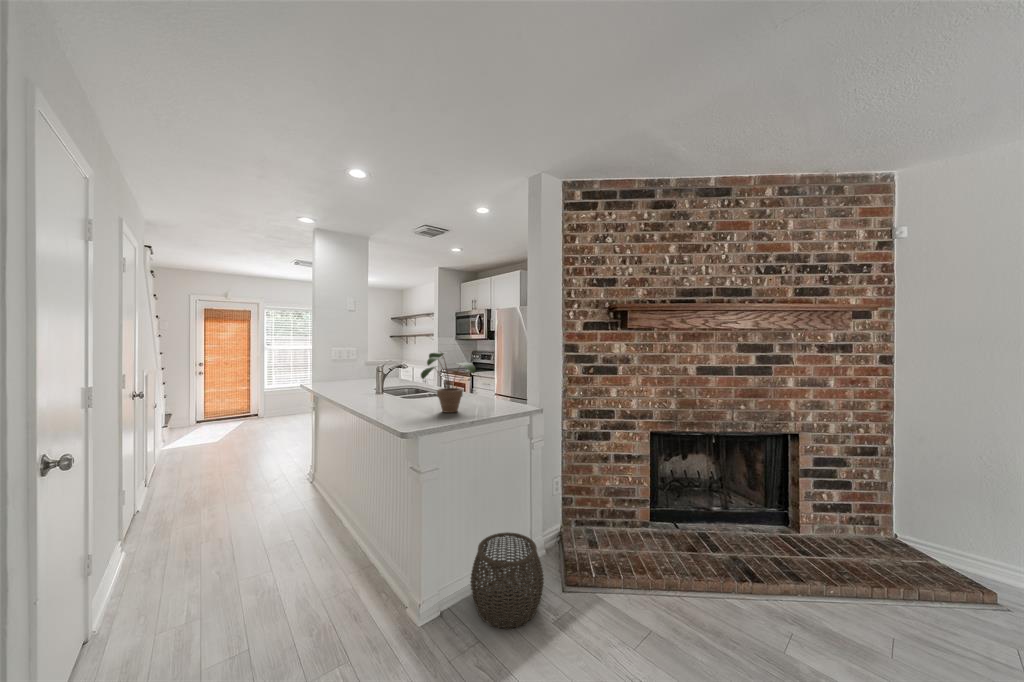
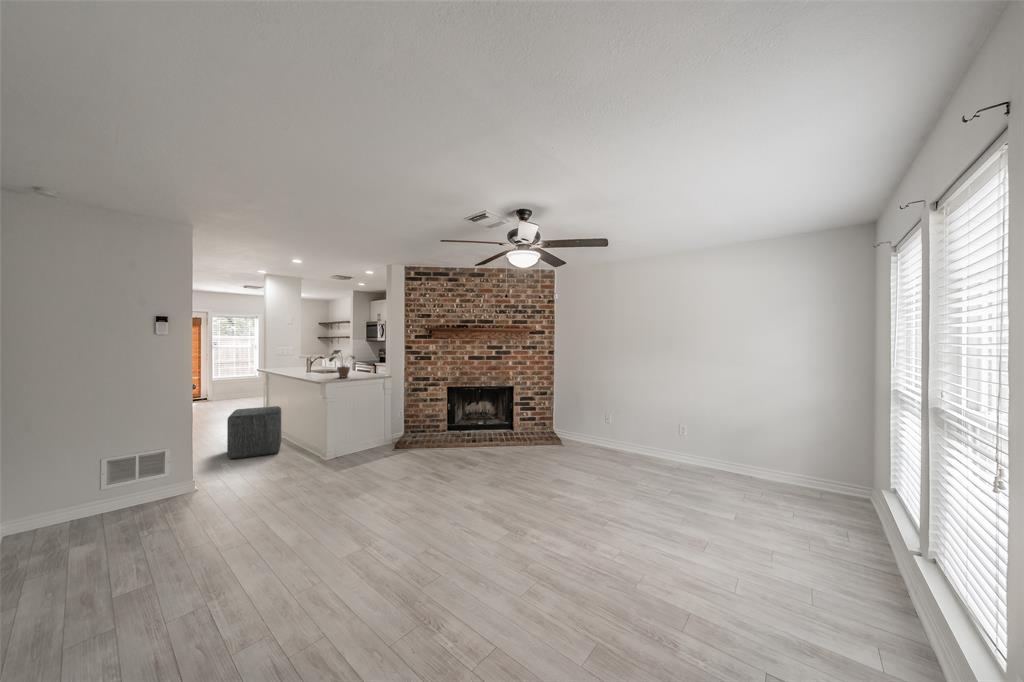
ottoman: none [214,463,331,594] -> present [227,406,281,459]
woven basket: present [470,532,544,629] -> none [349,428,382,460]

